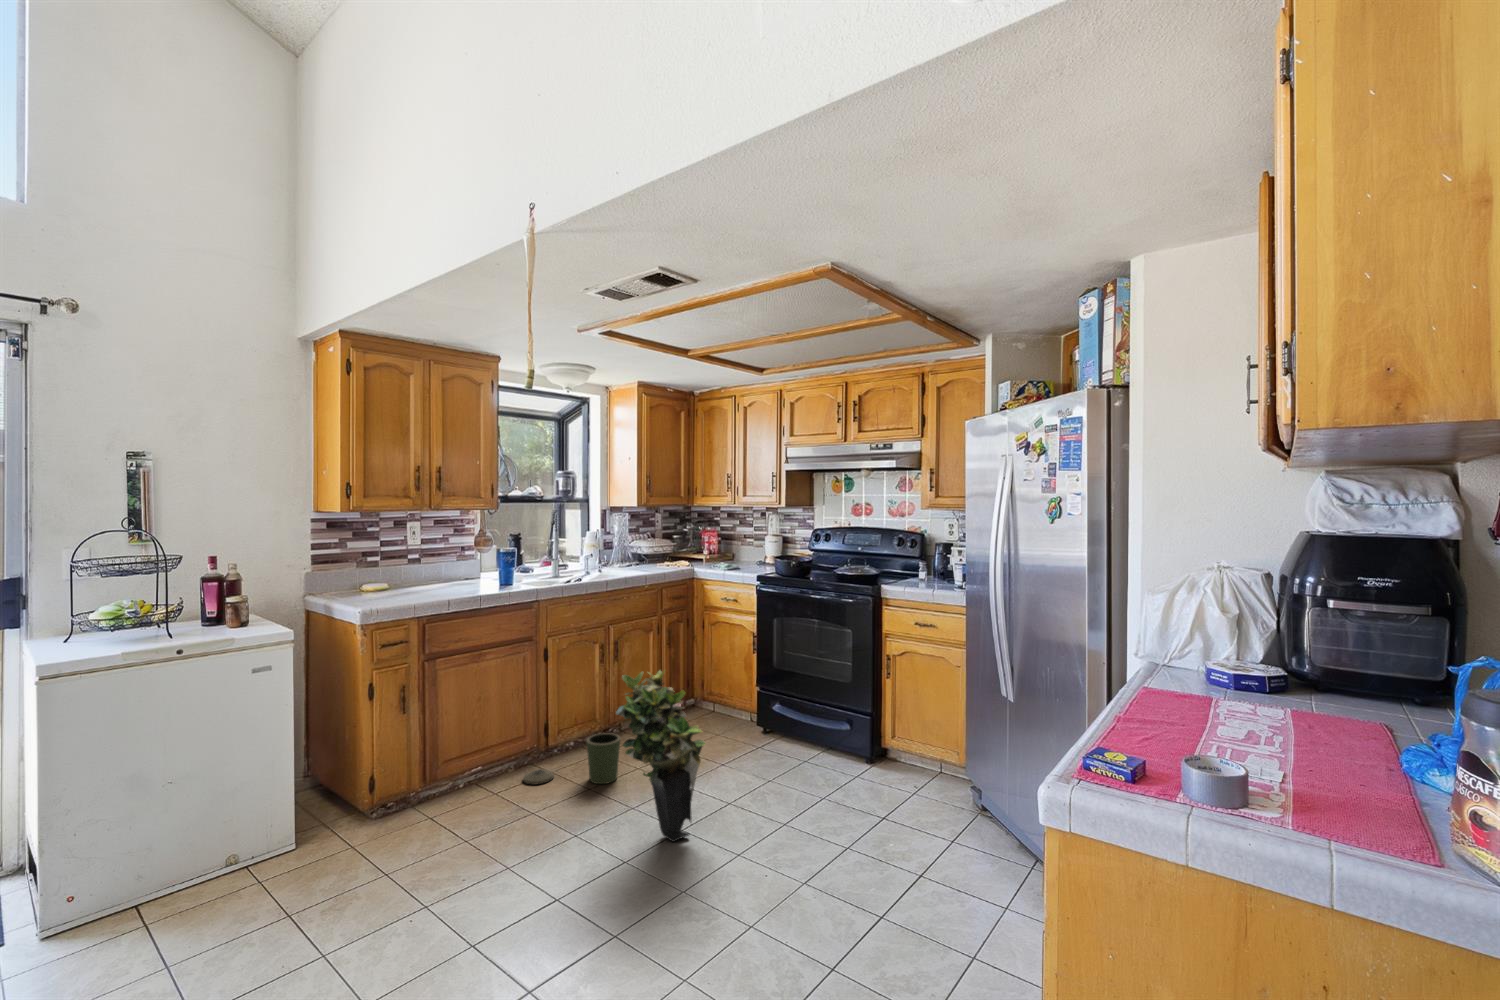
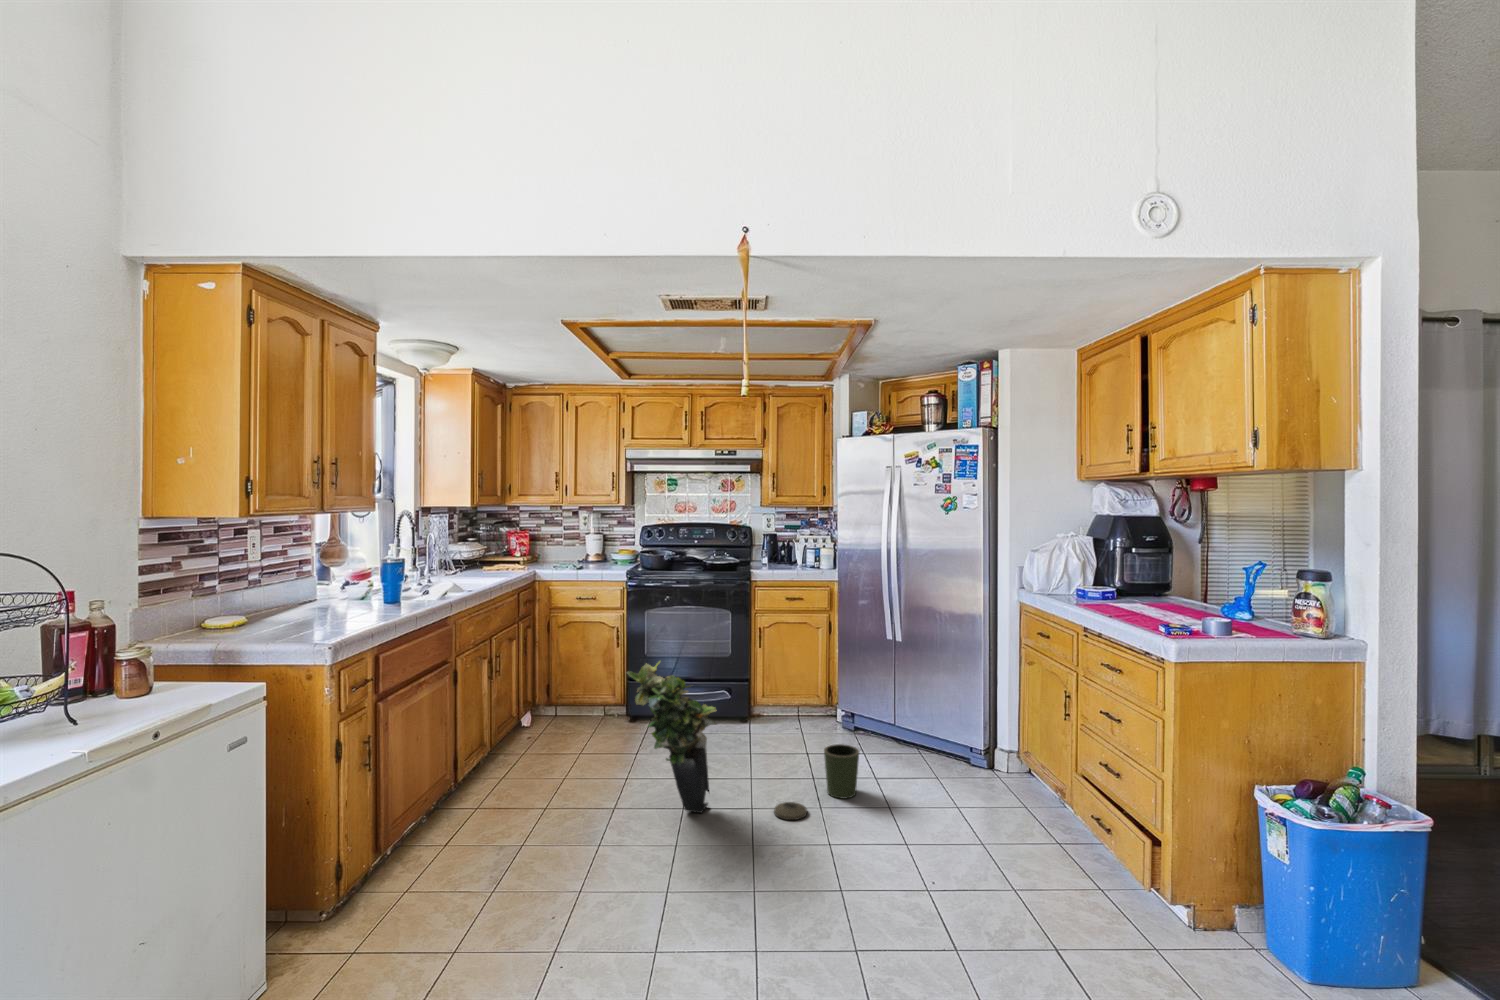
trash can: present [523,733,620,785] -> present [774,744,859,820]

